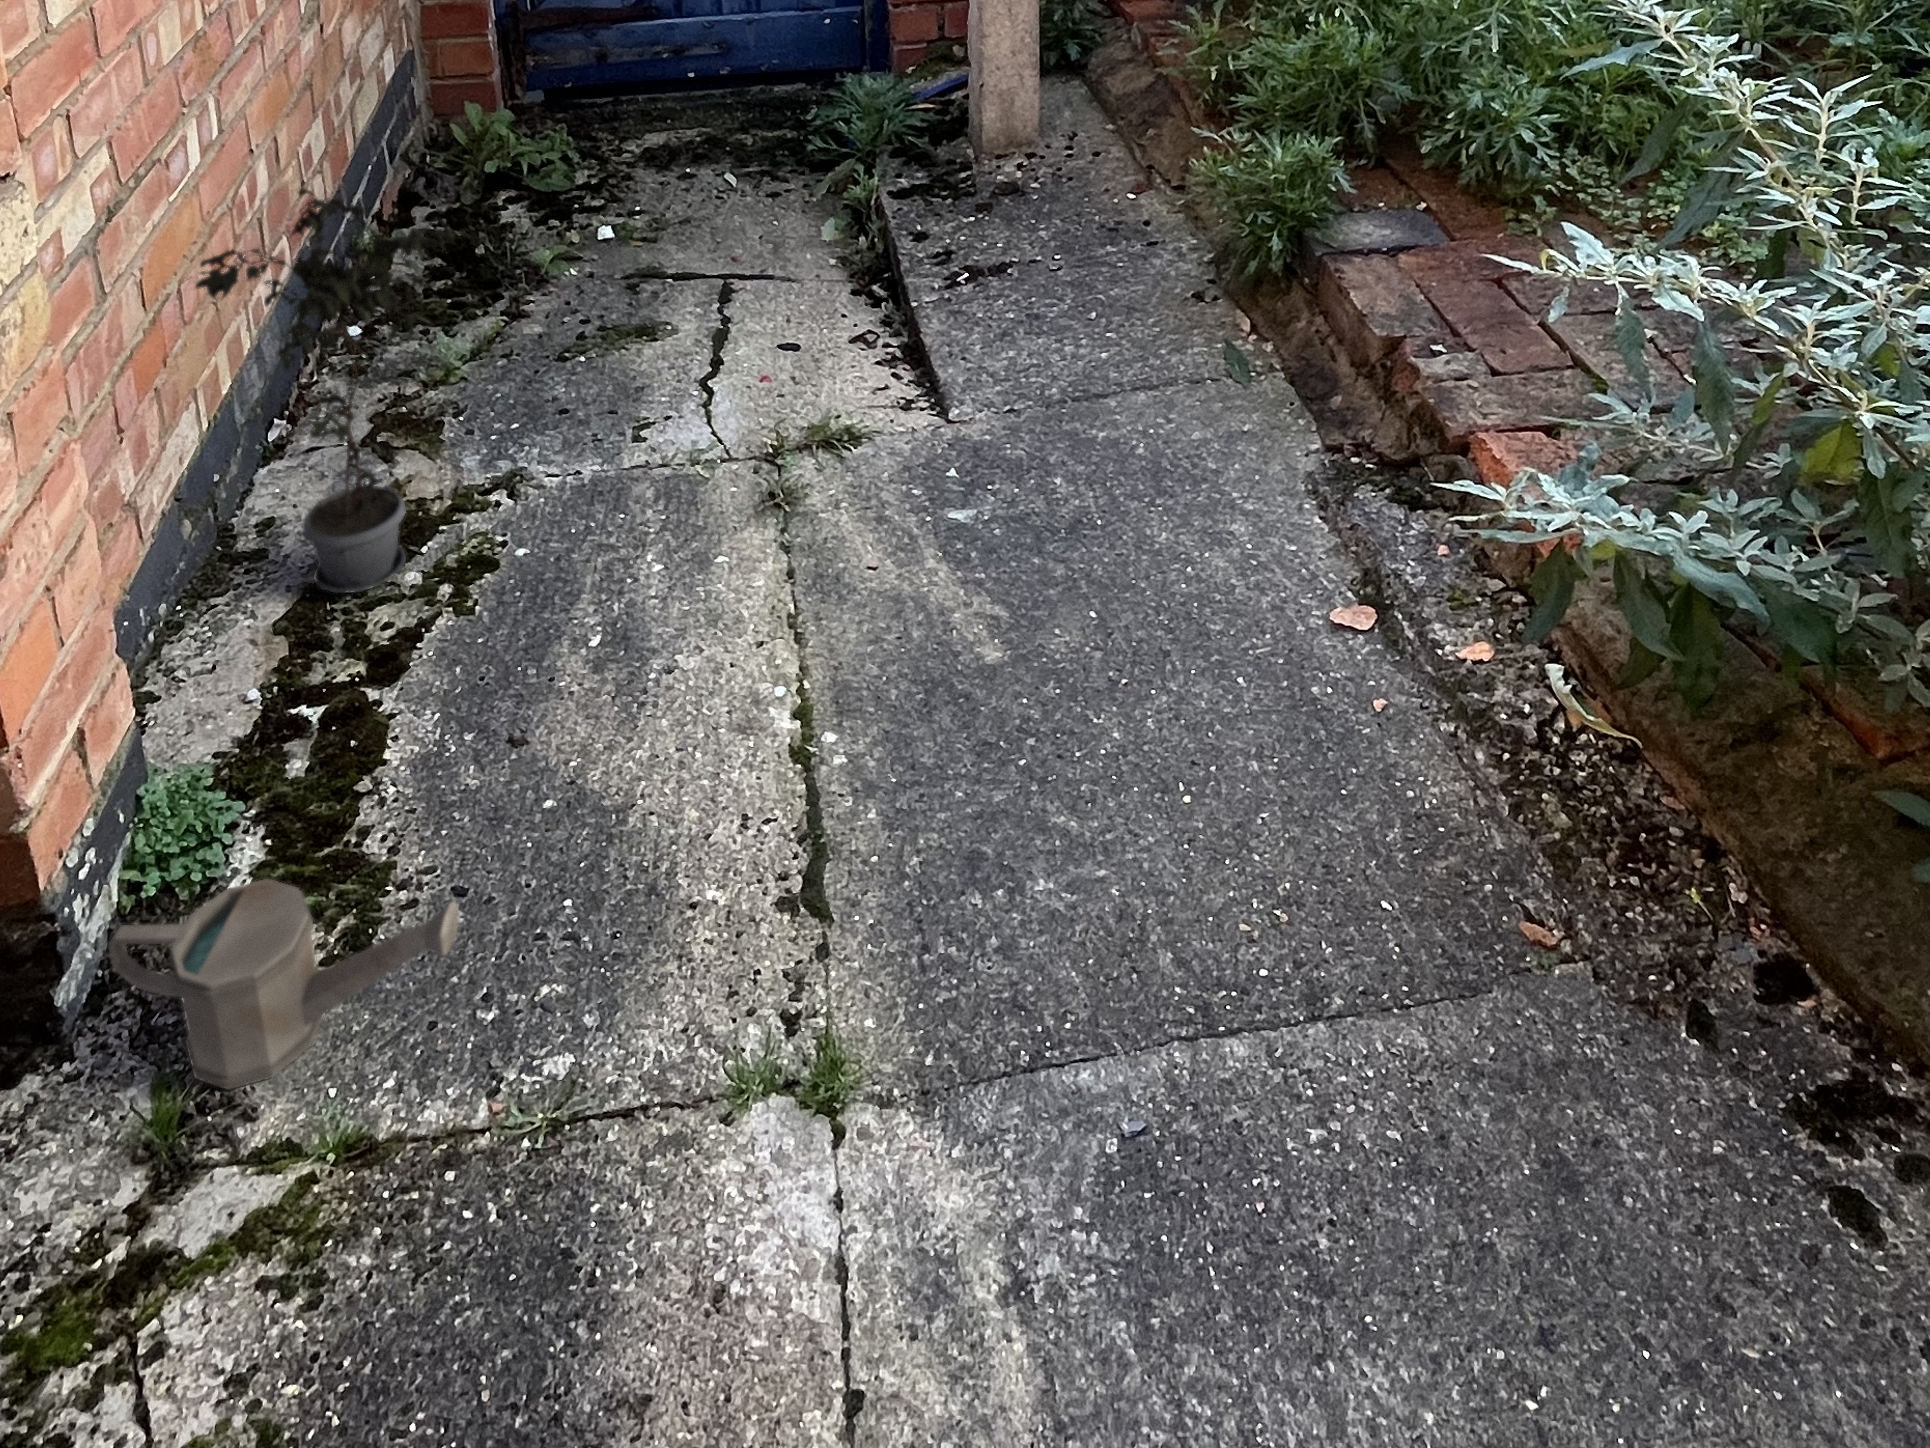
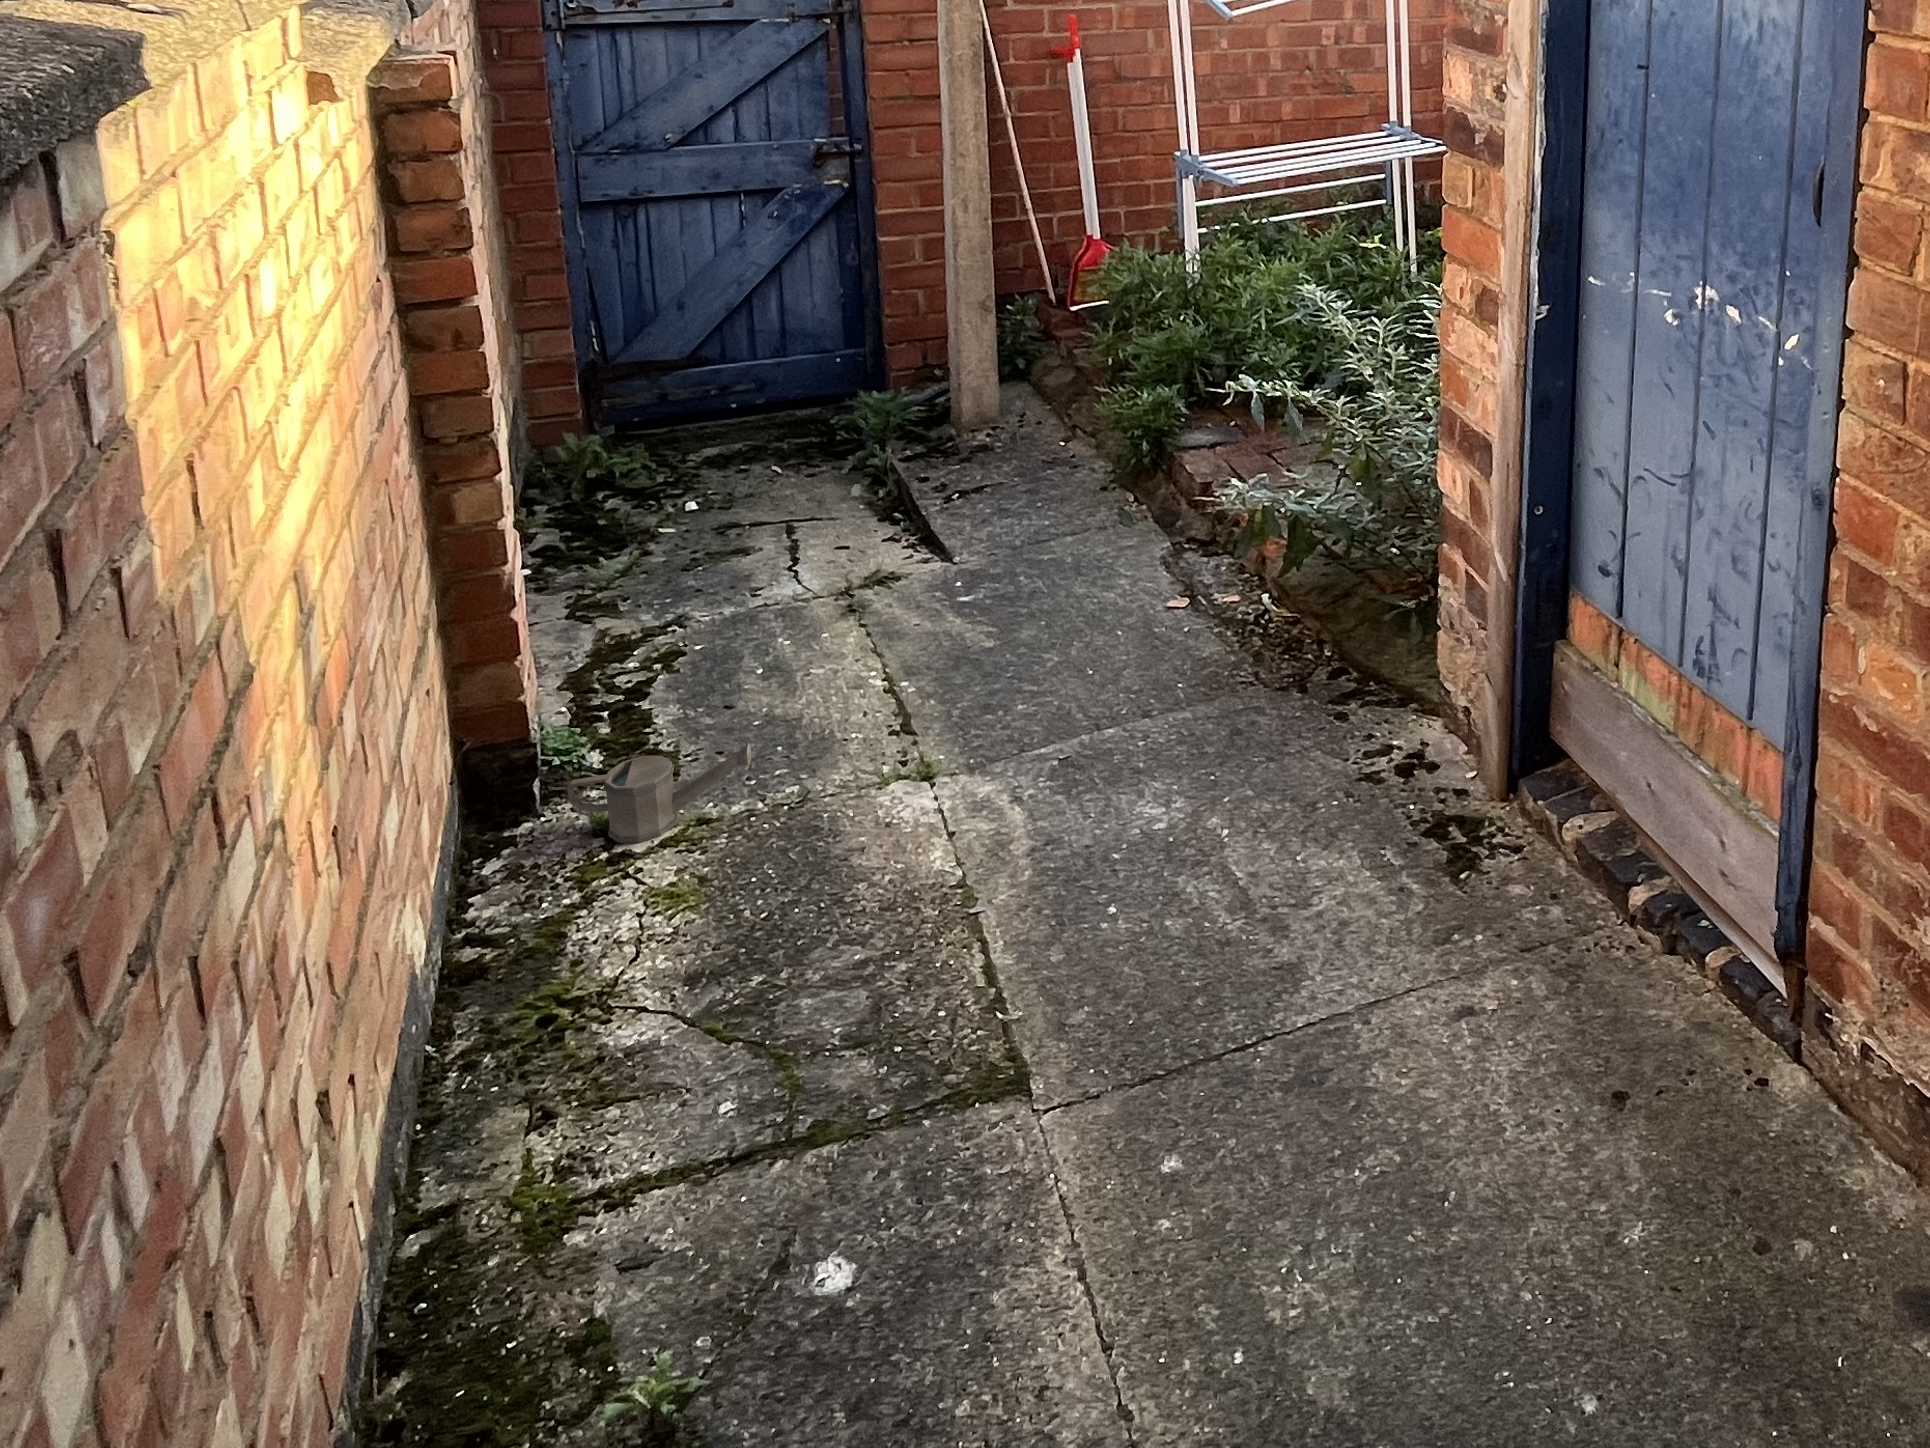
potted plant: present [187,188,479,593] -> none [501,448,682,684]

